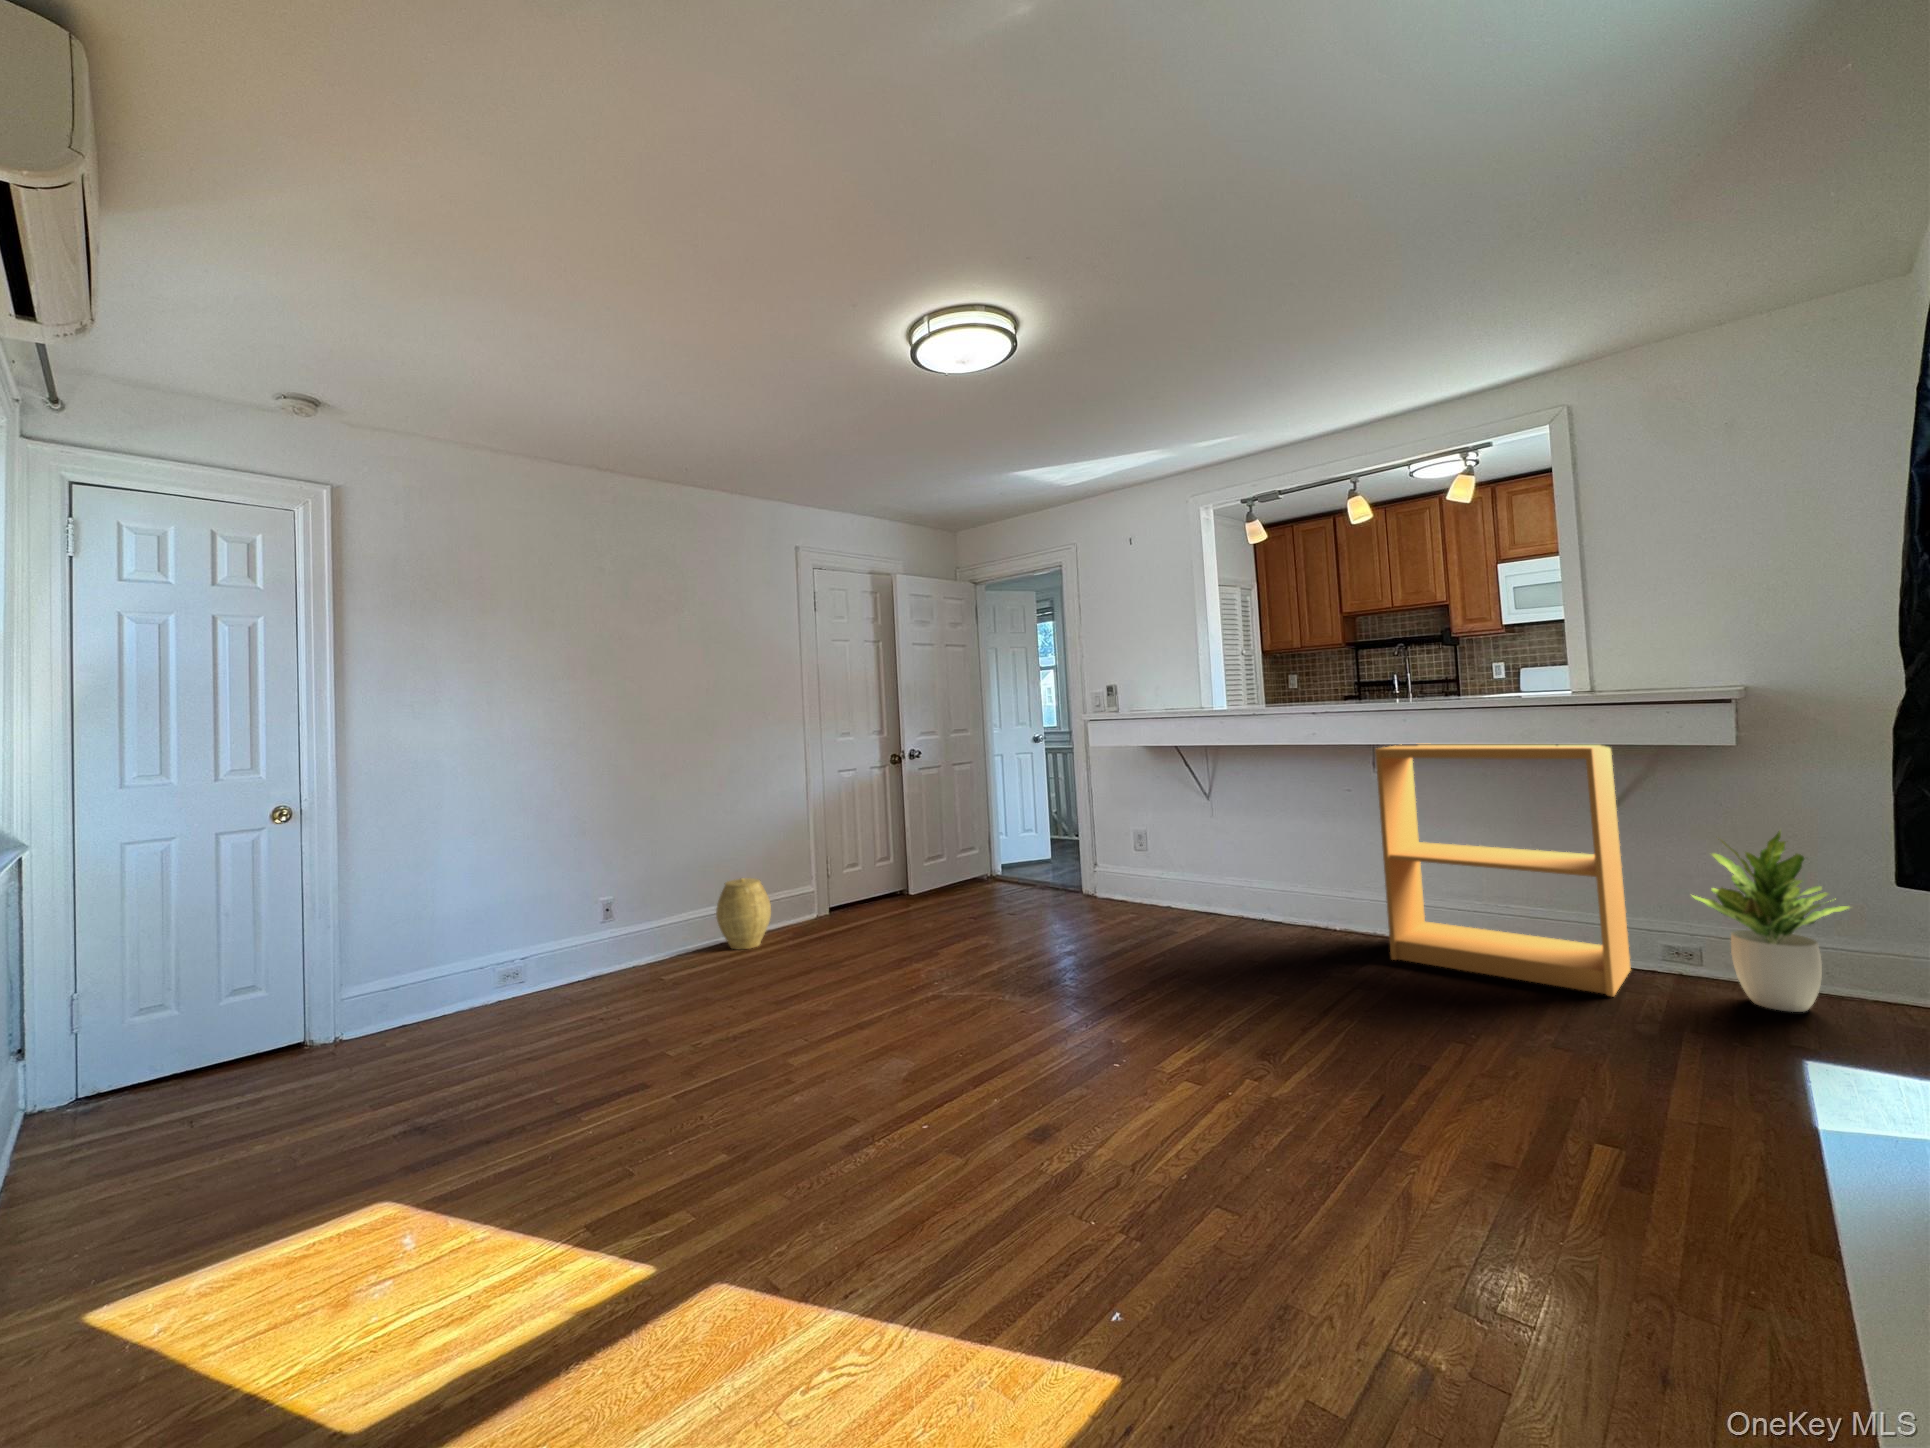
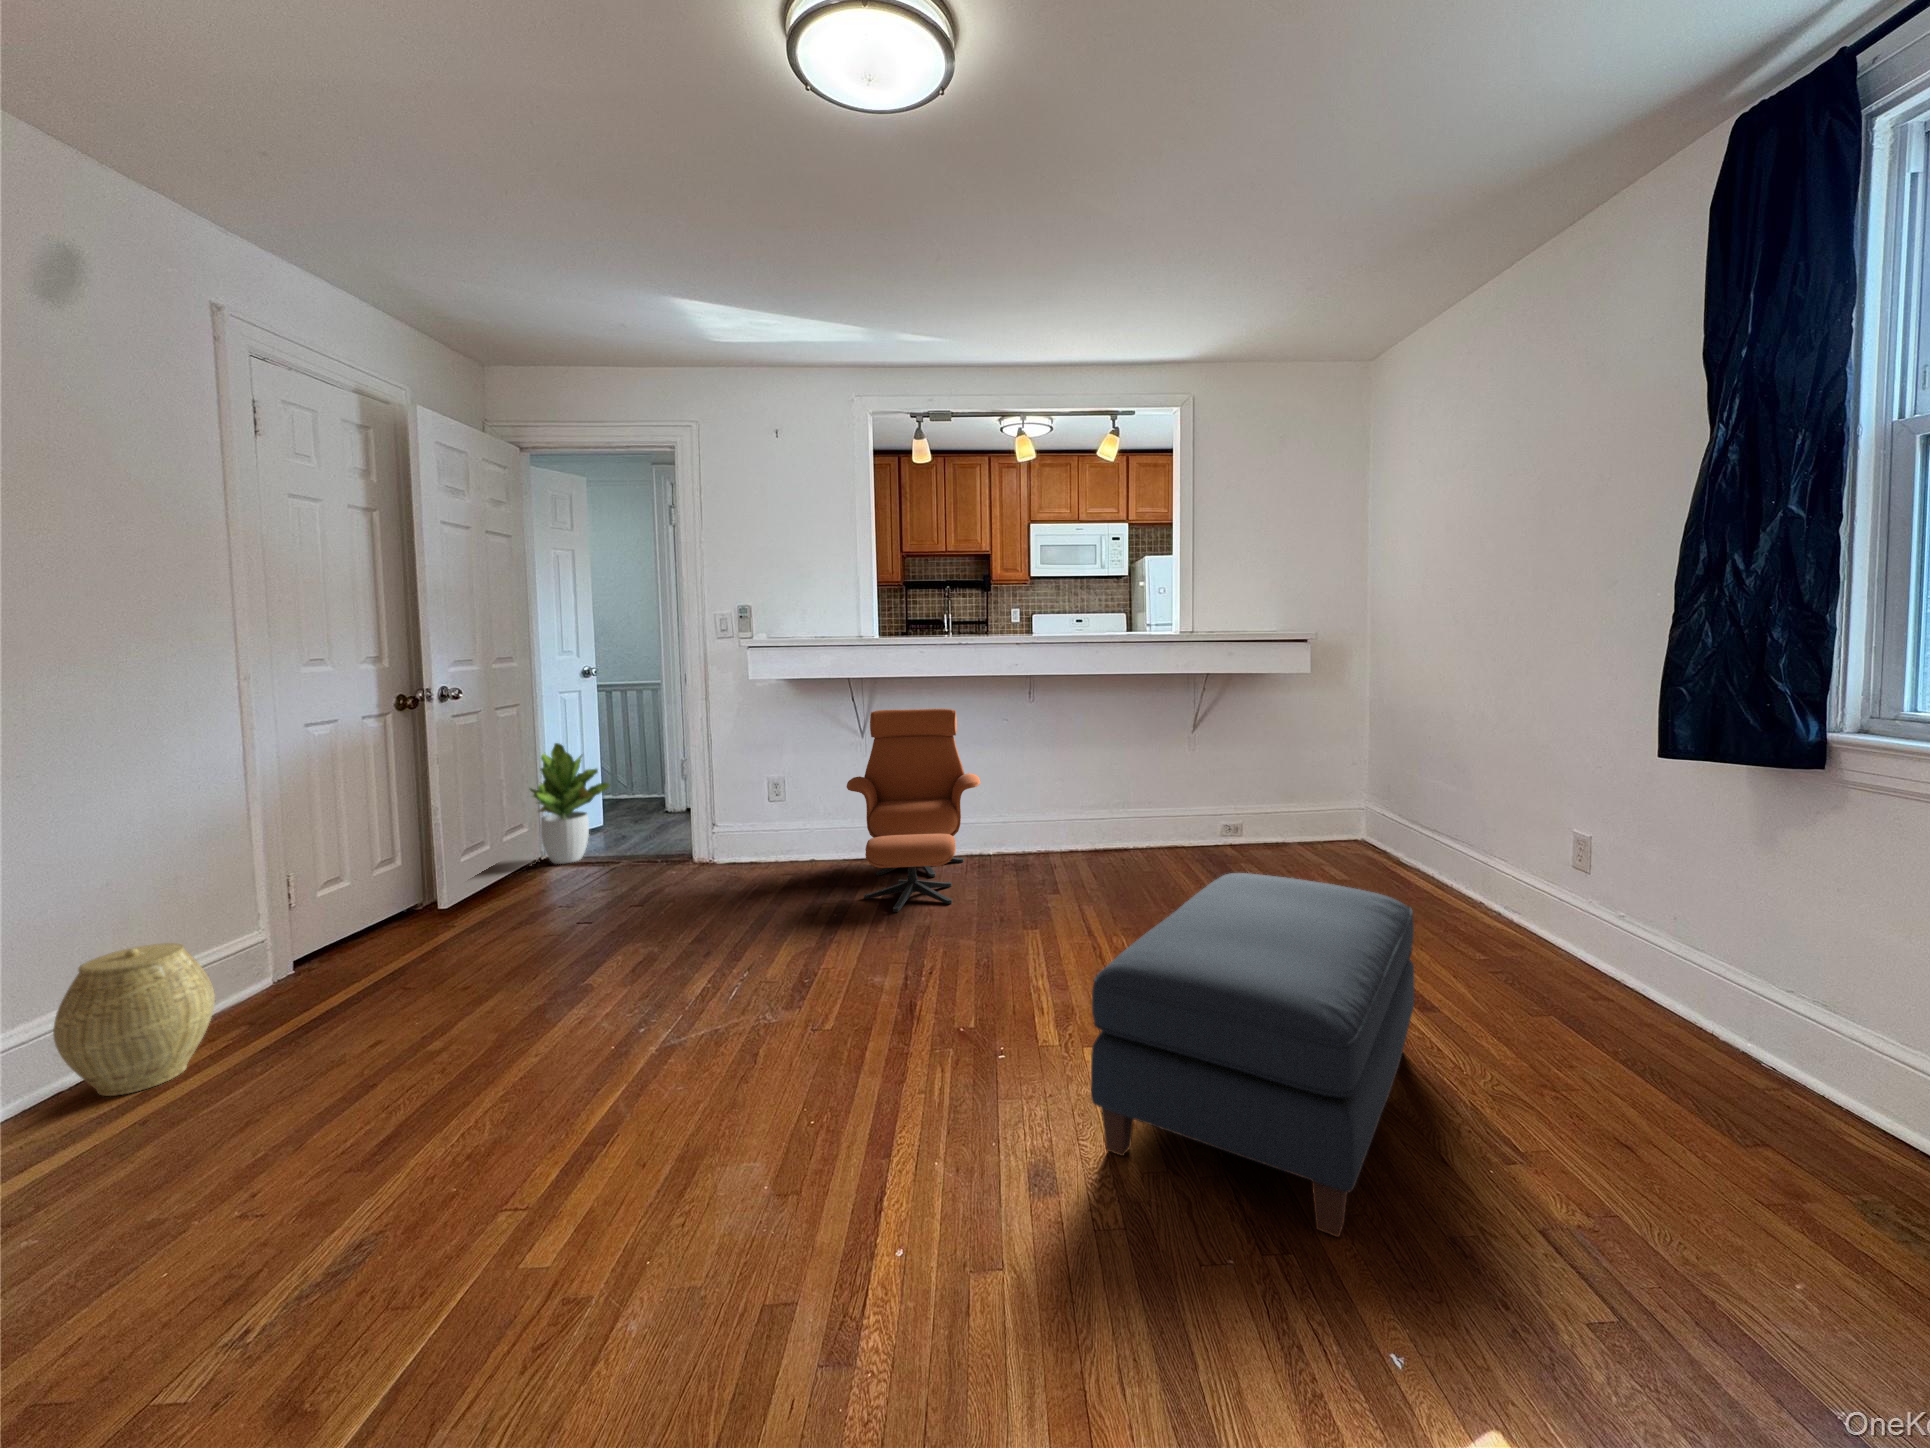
bookshelf: present [1375,743,1631,997] -> none [1051,674,1210,869]
lounge chair: none [1158,775,1314,964] -> present [847,709,981,912]
potted plant: present [1693,831,1849,1012] -> present [530,743,610,864]
ottoman: none [1071,958,1539,1261] -> present [1091,873,1414,1237]

